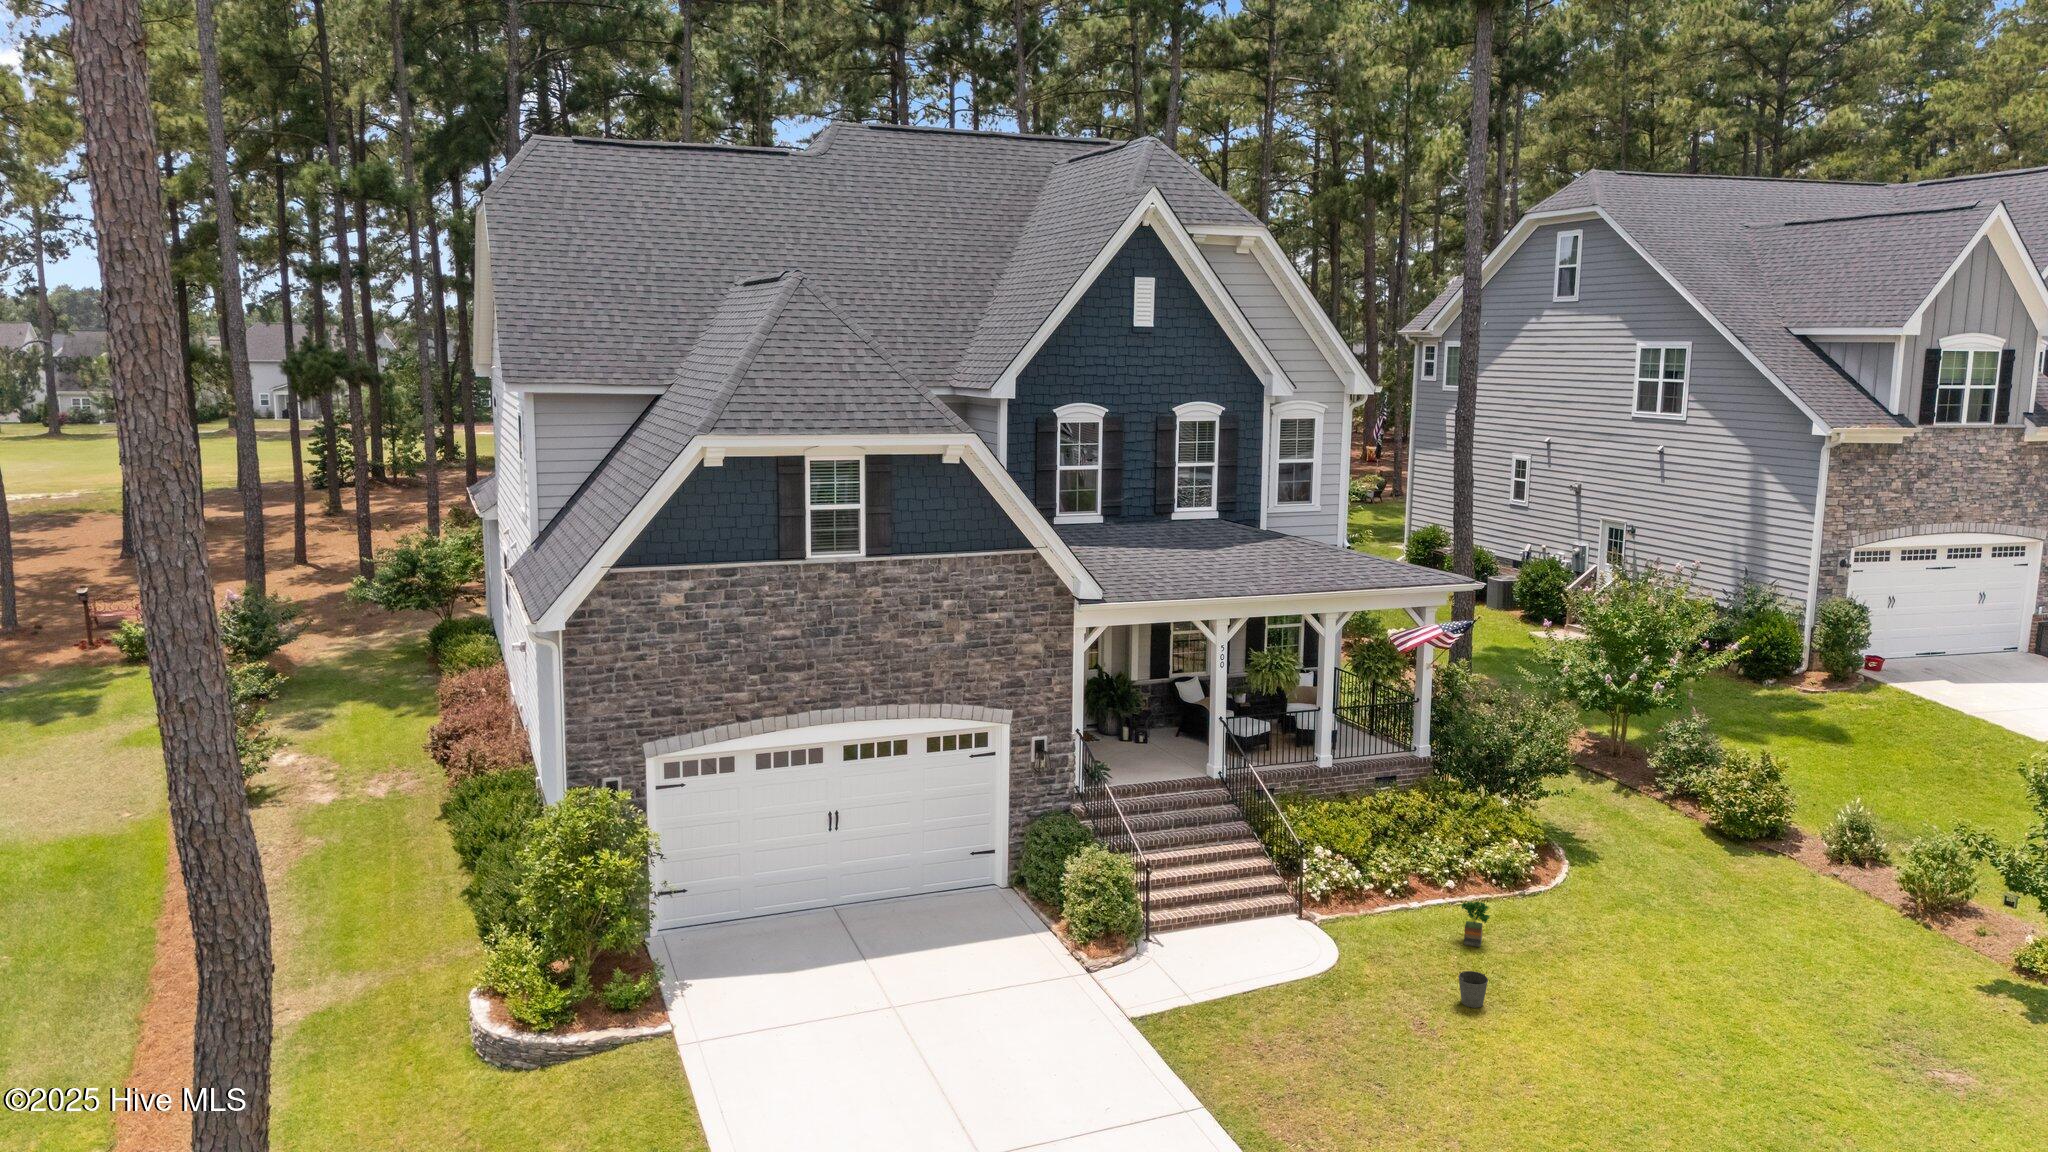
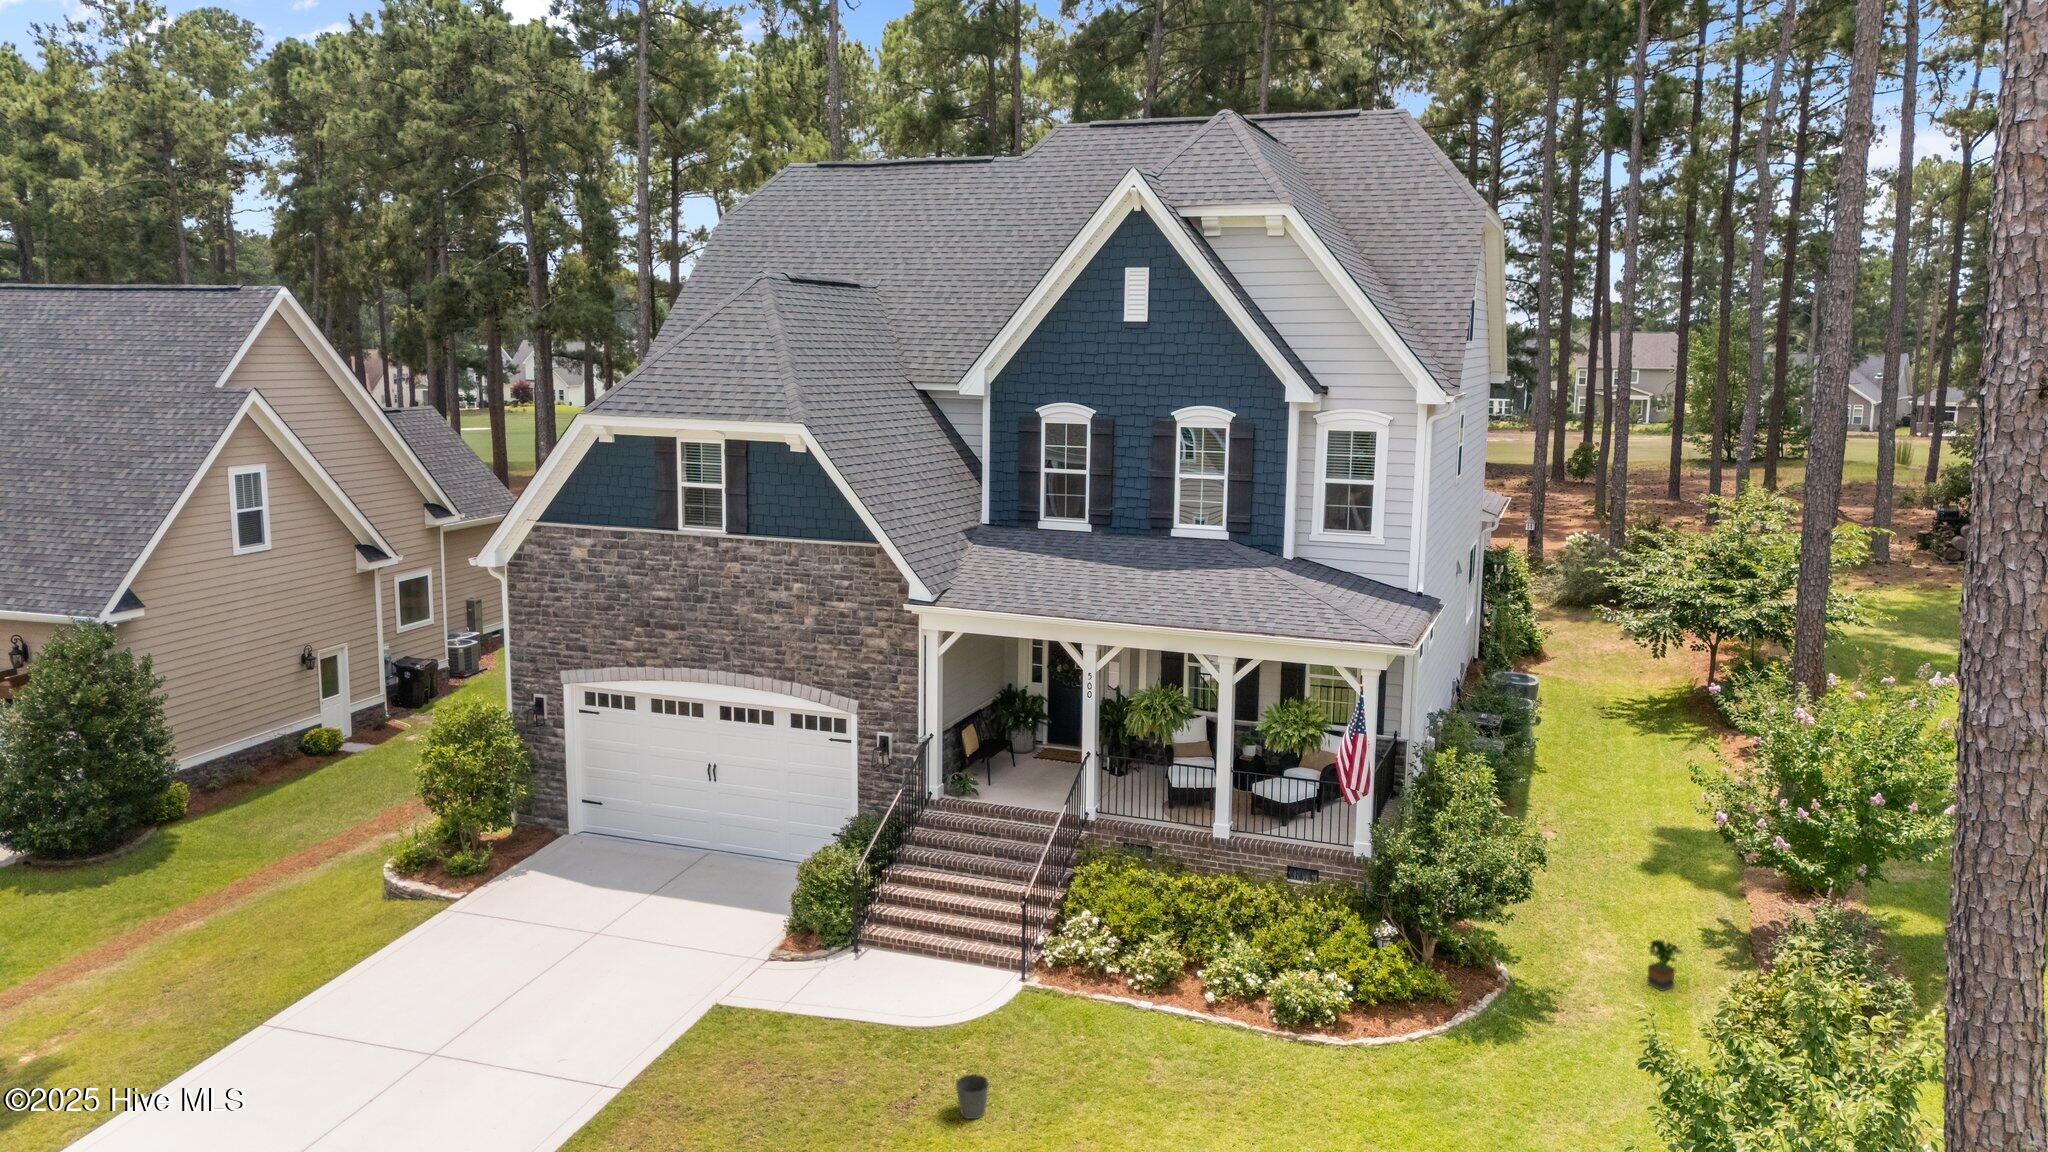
potted tree: present [1461,901,1490,947] -> present [1647,939,1681,991]

